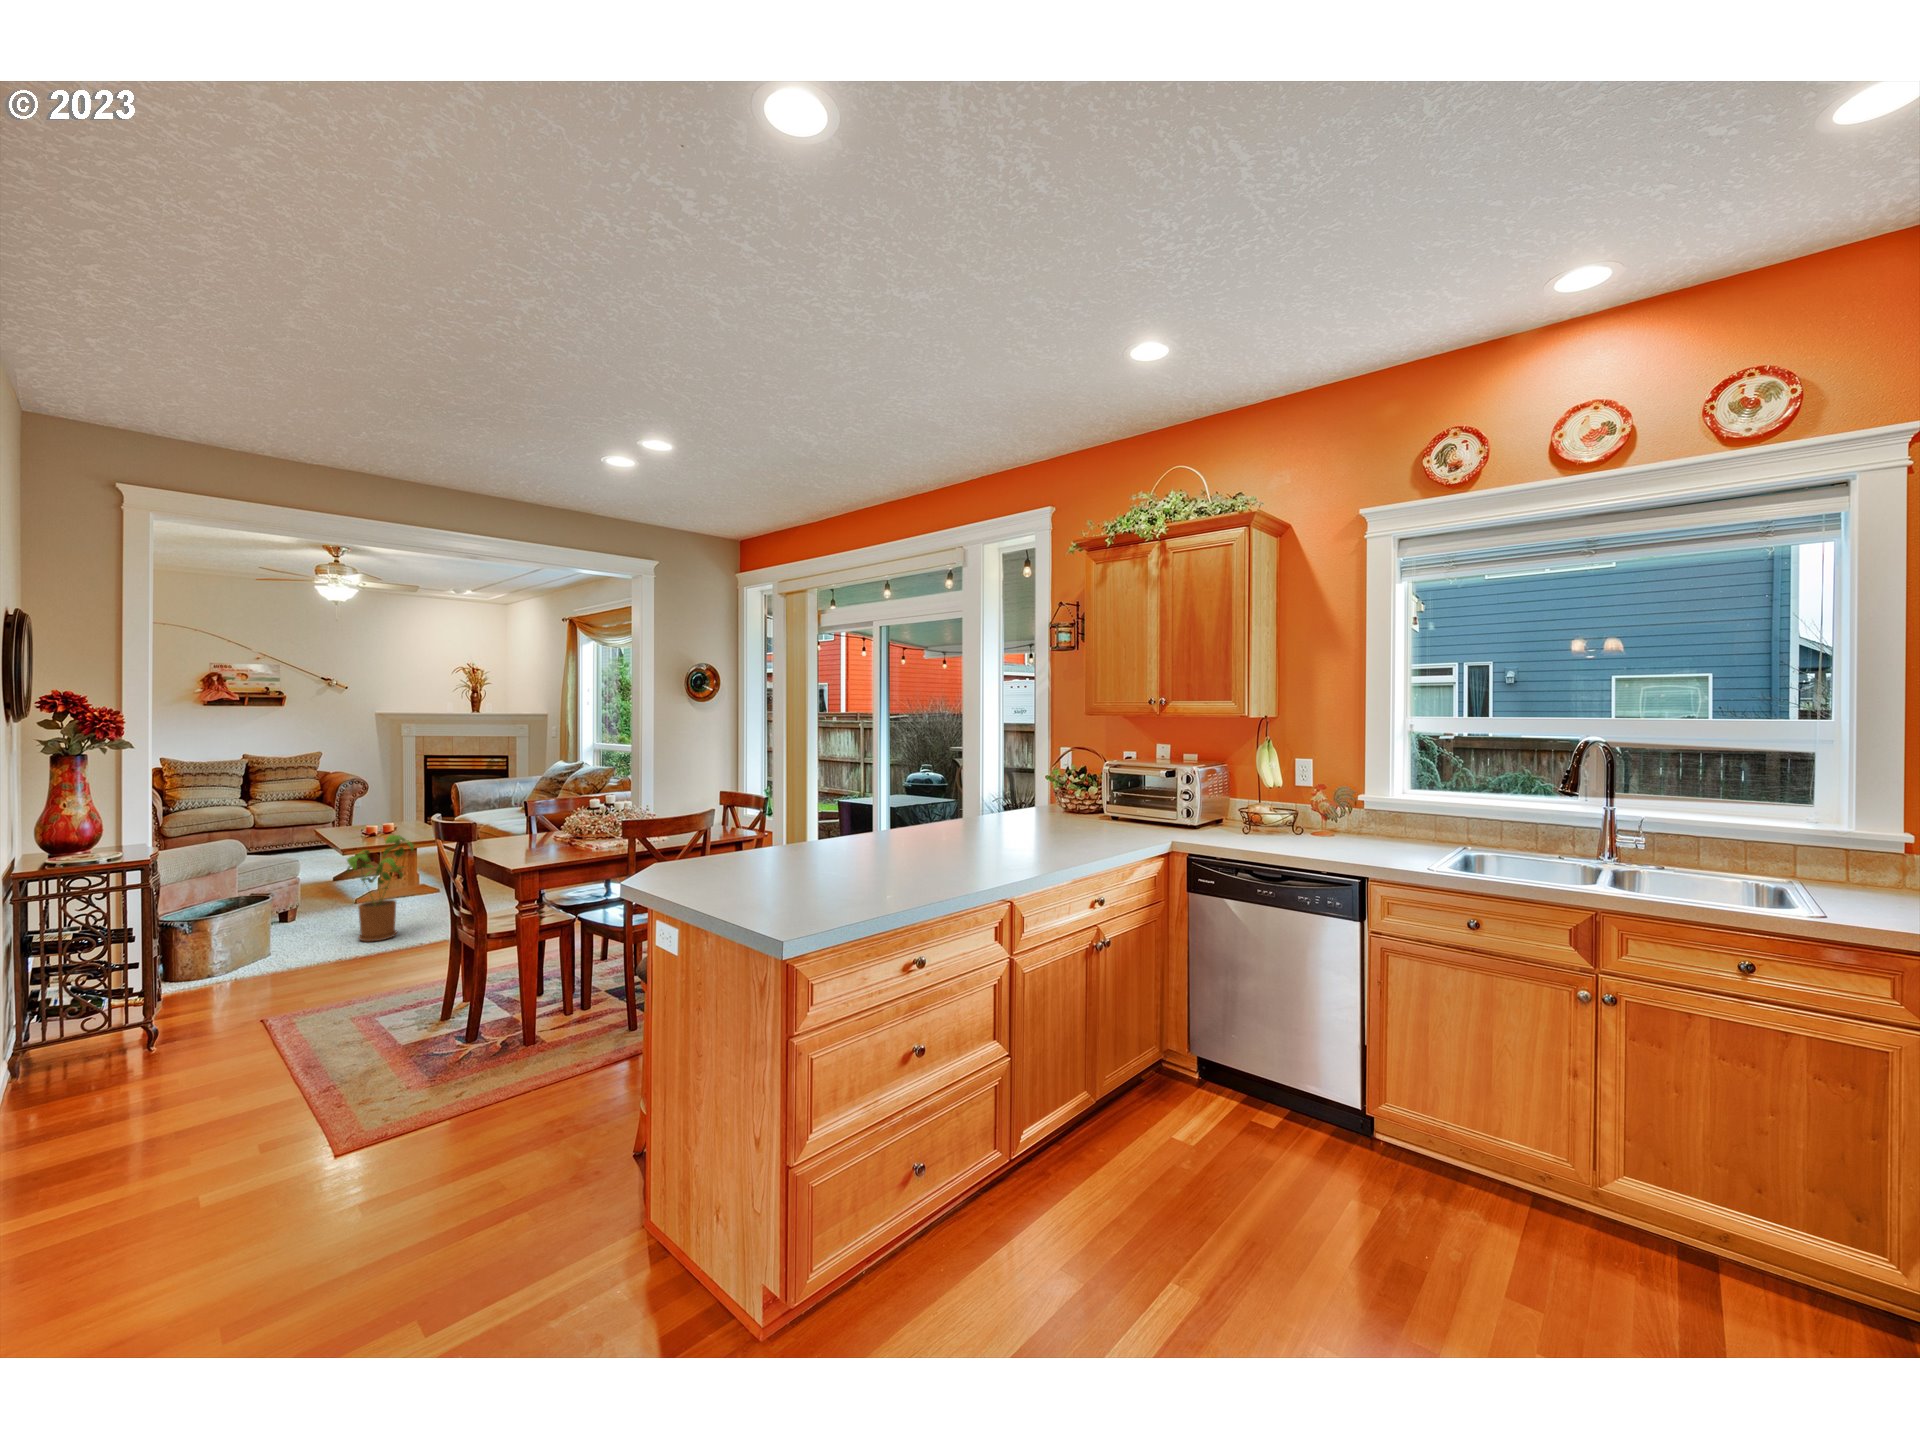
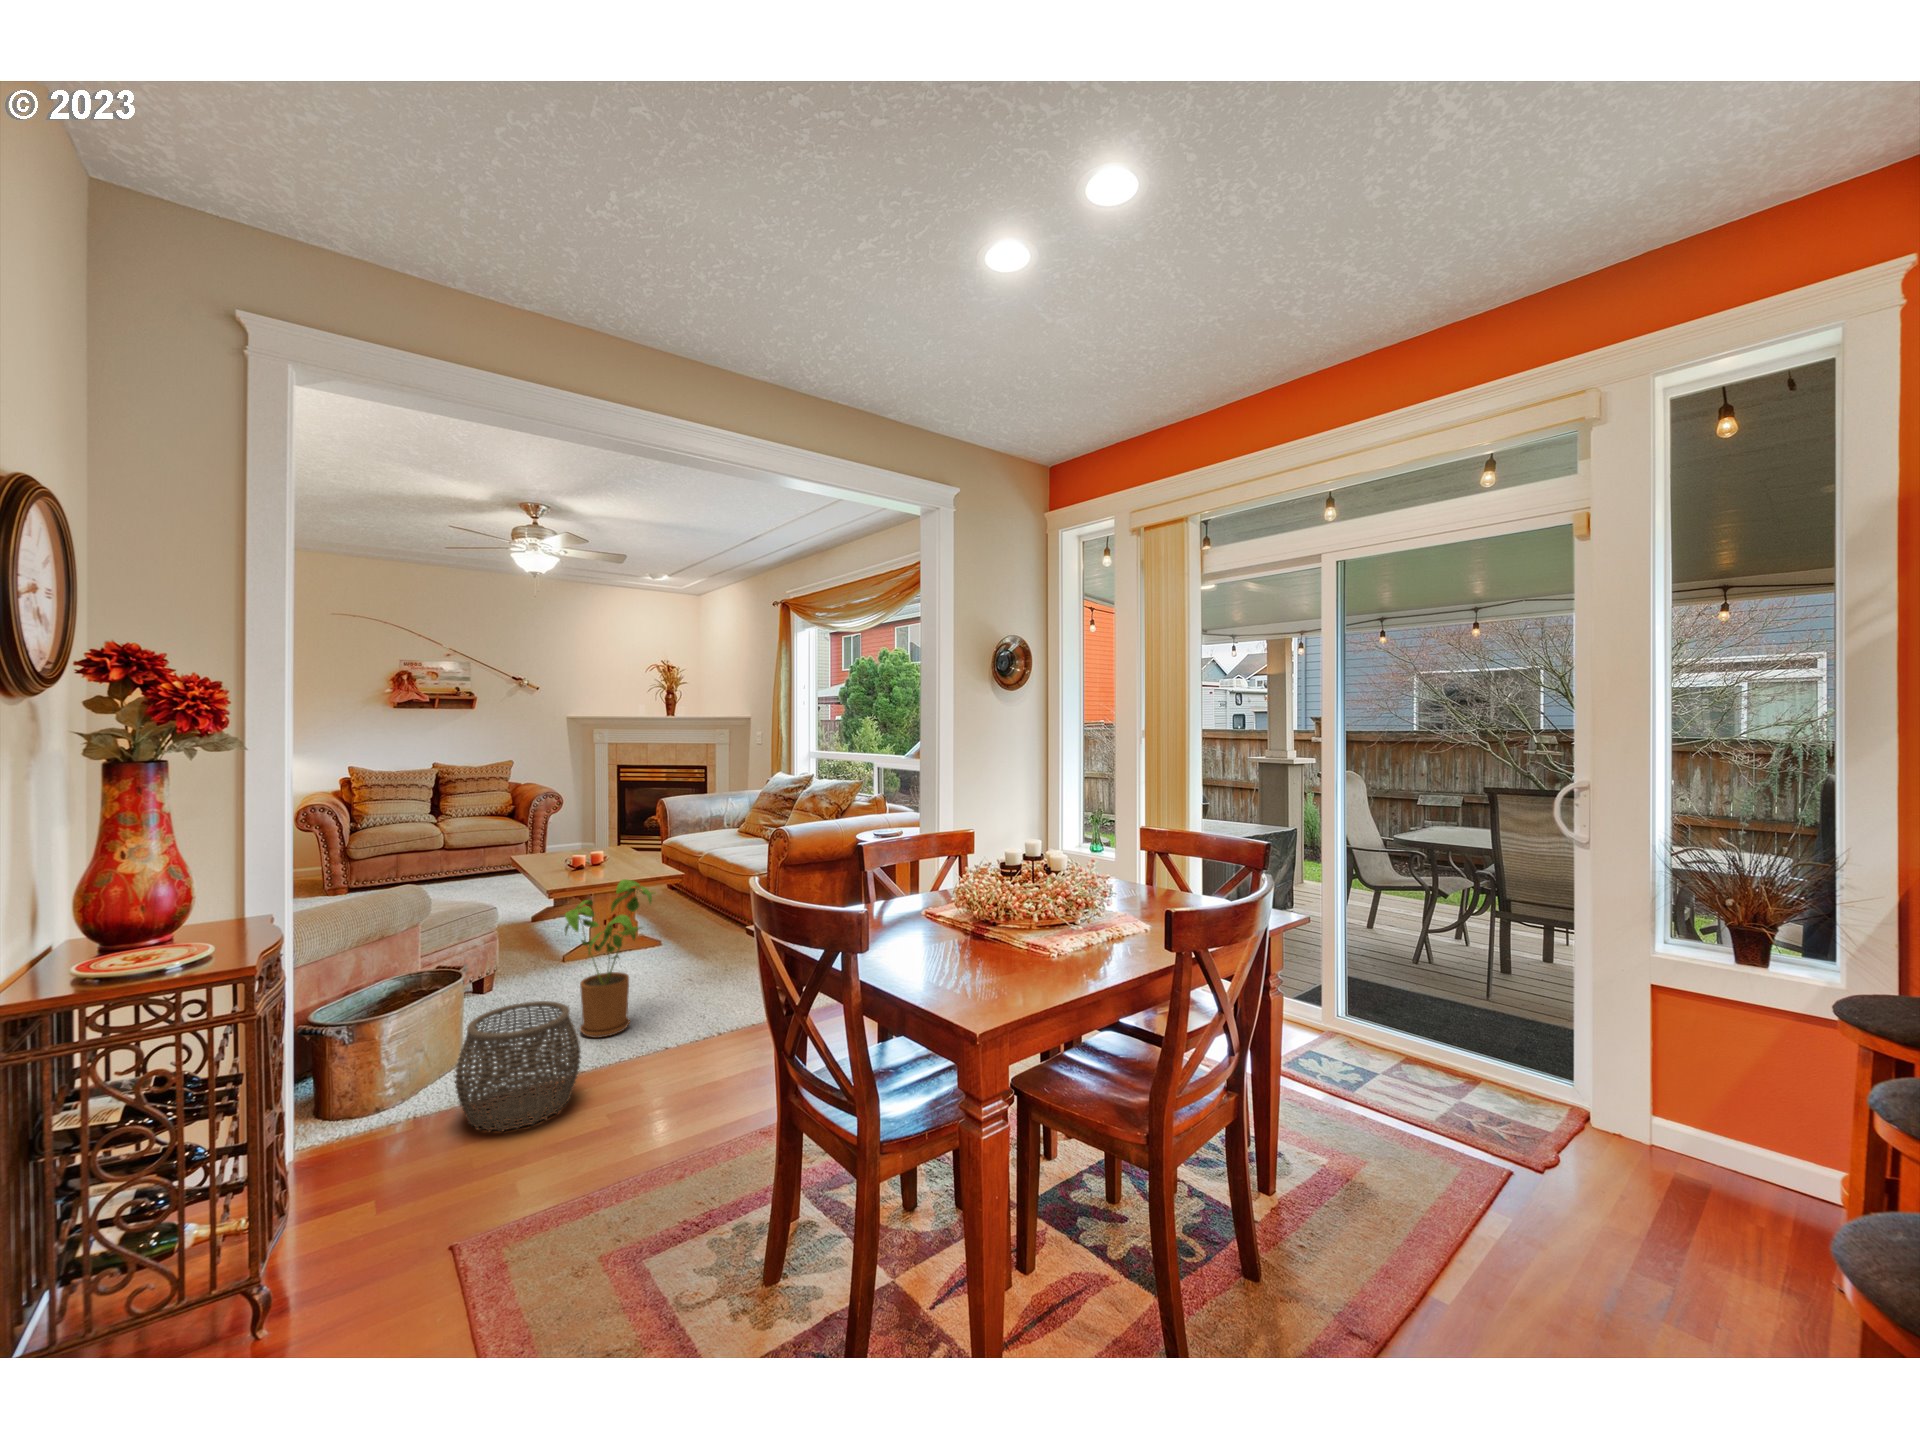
woven basket: none [262,908,351,982] -> present [455,1001,581,1132]

